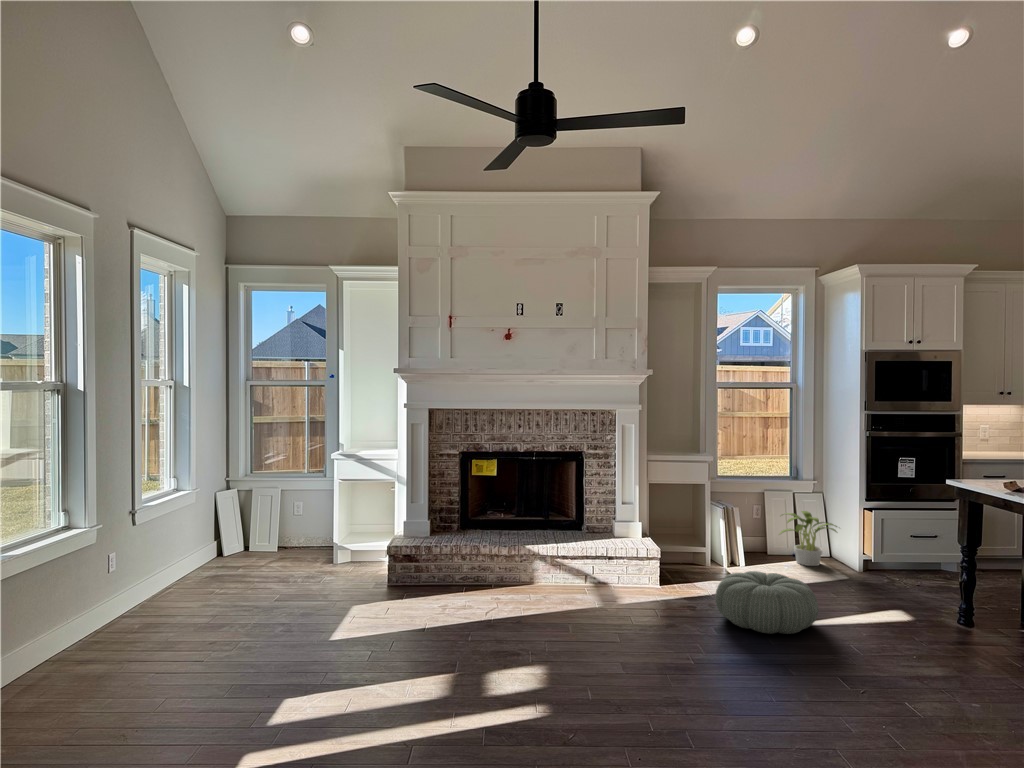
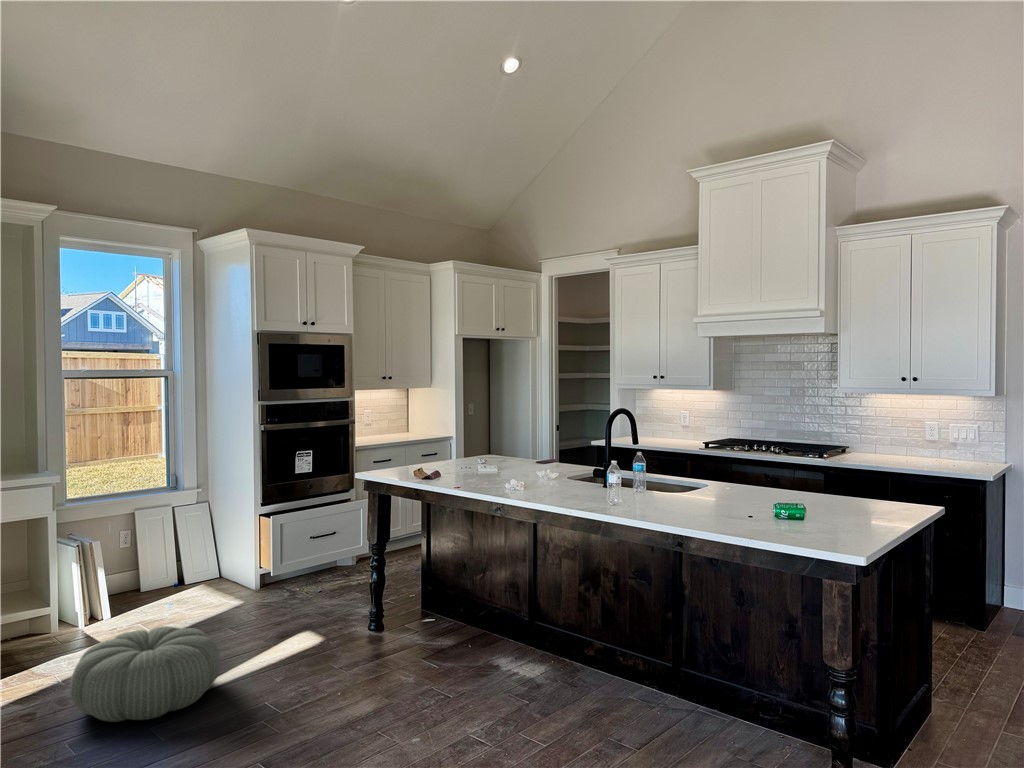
potted plant: present [780,511,837,566] -> none [157,529,234,598]

